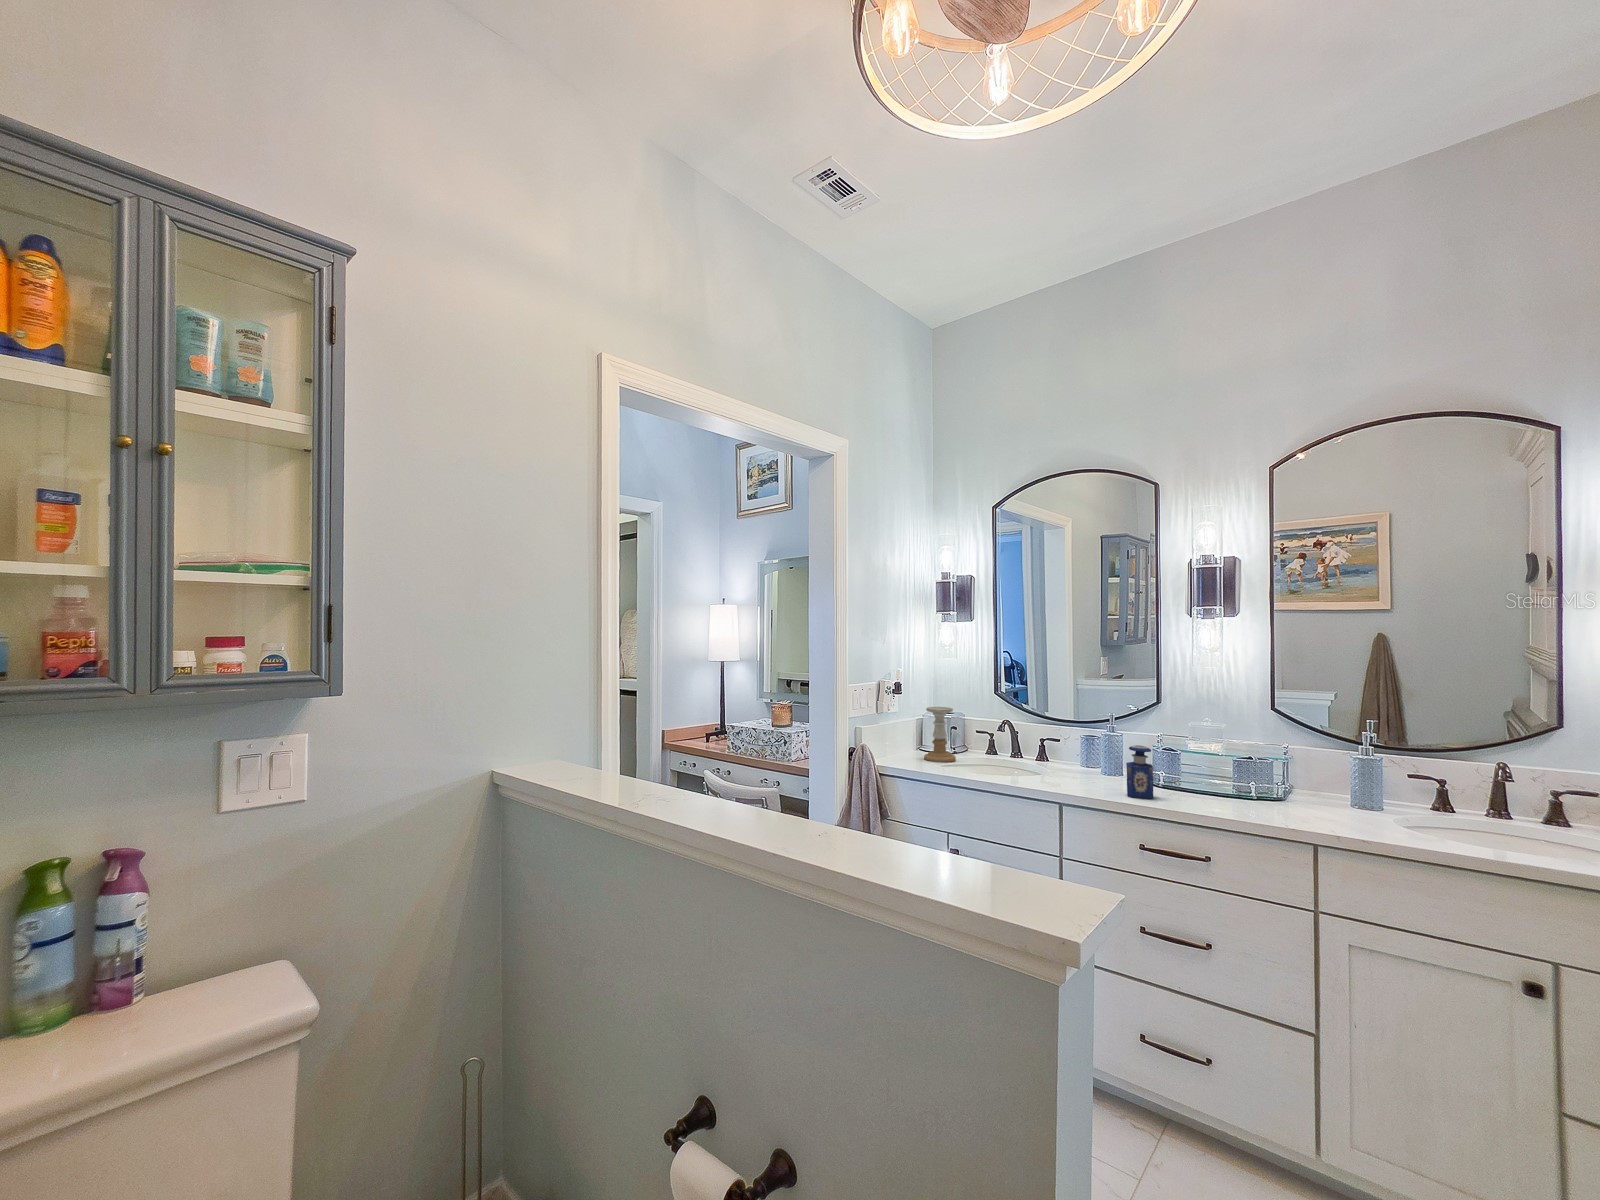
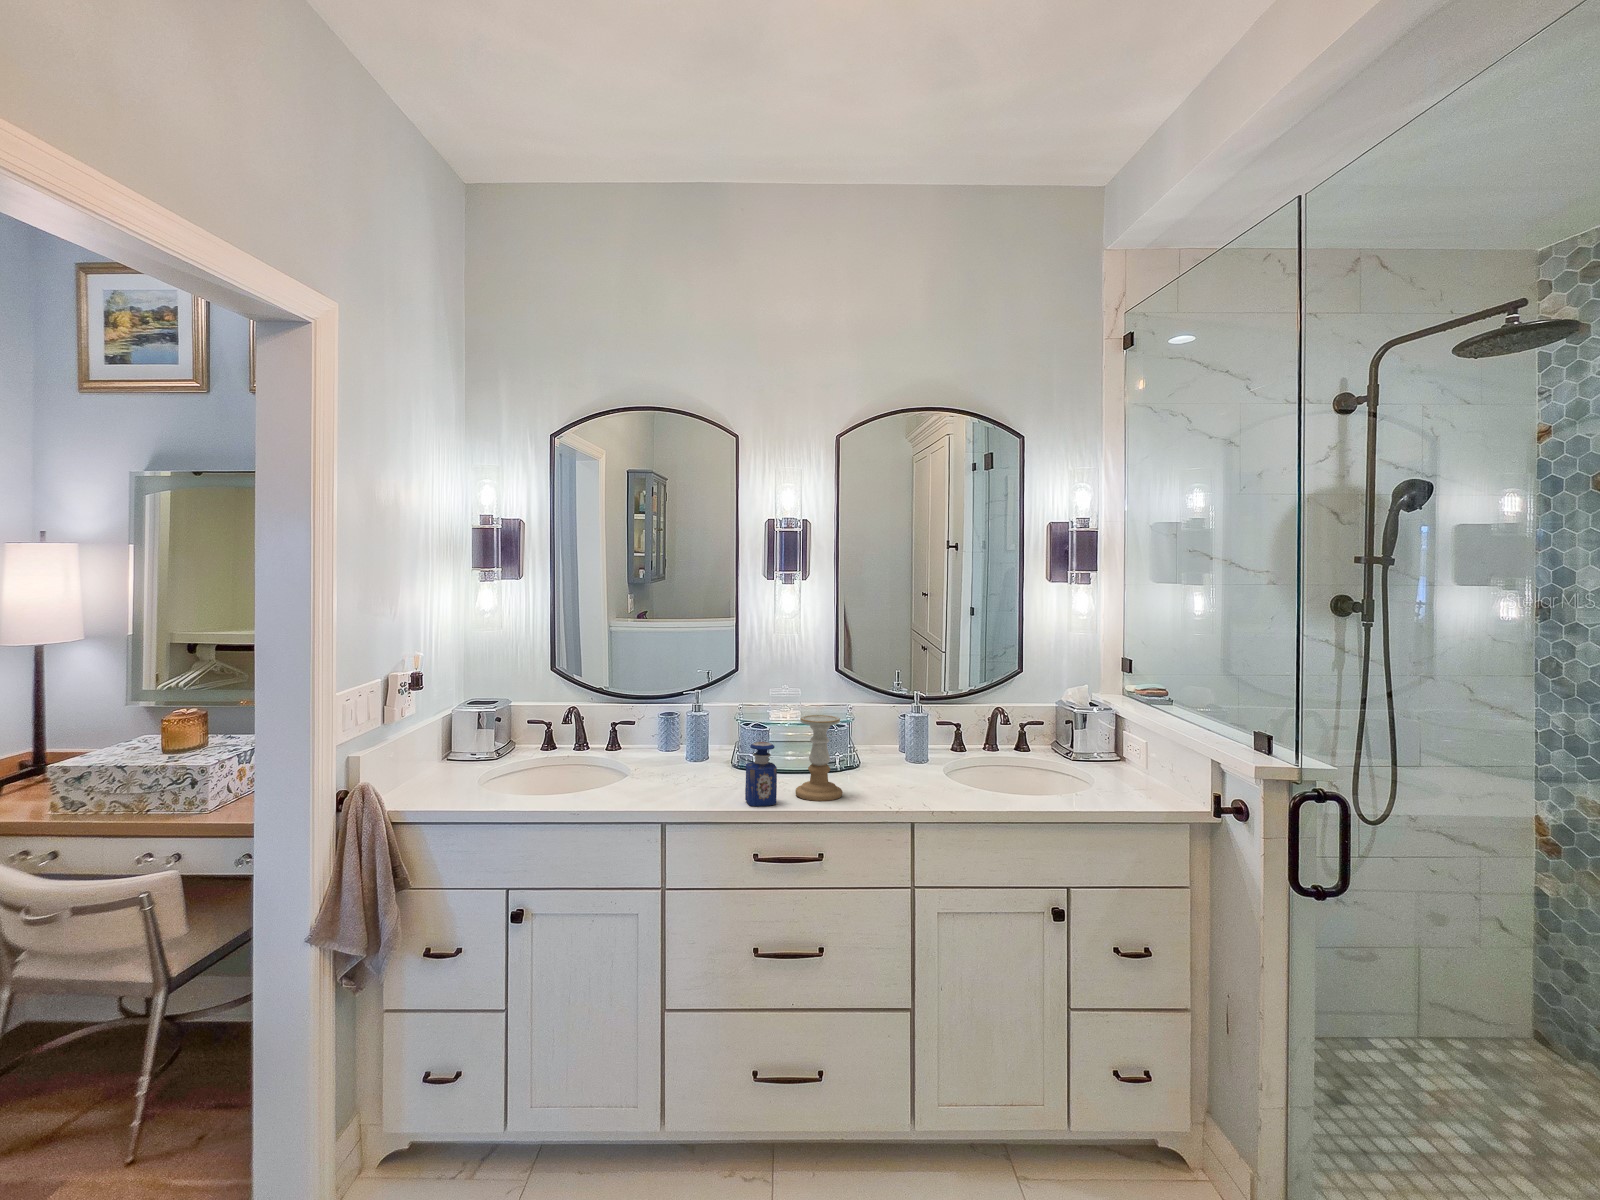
candle holder: present [924,707,956,762] -> present [795,715,842,801]

